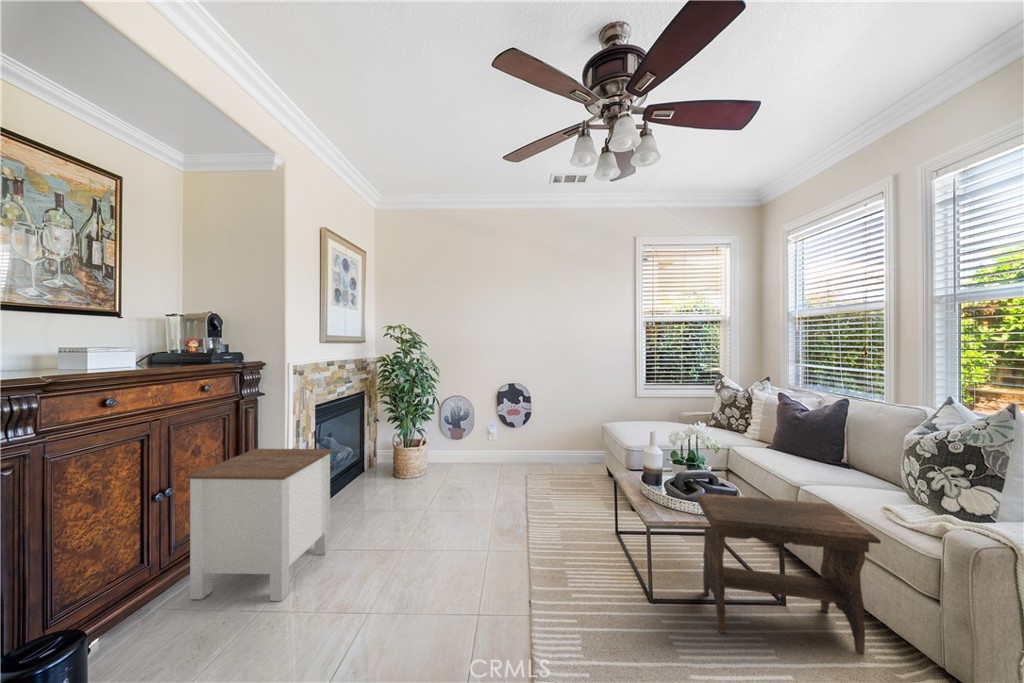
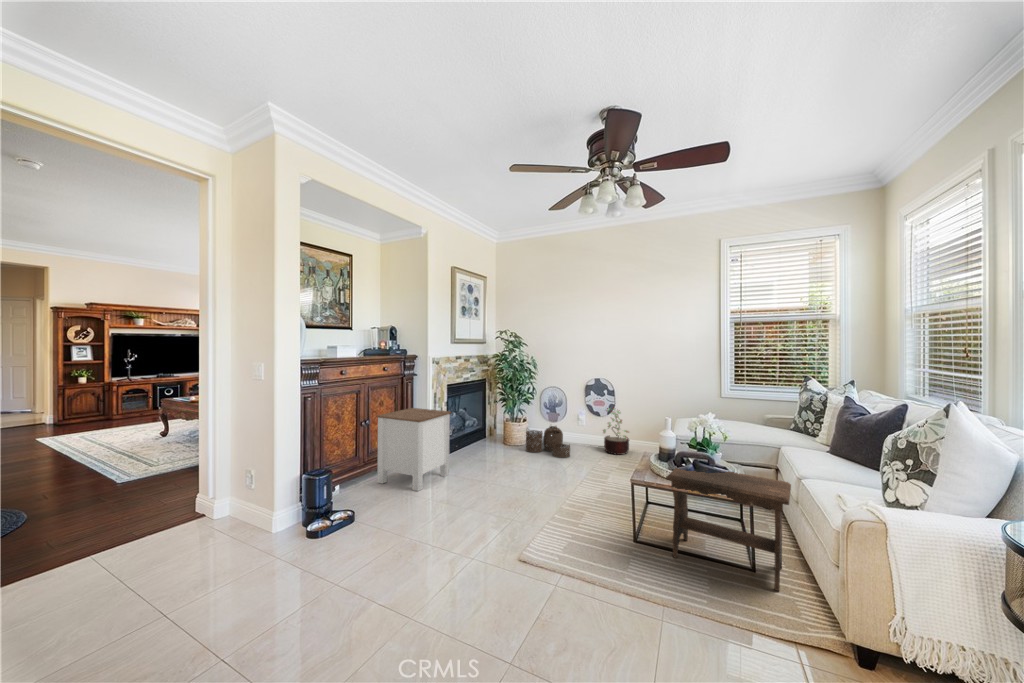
decorative plant: none [518,415,553,472] -> present [603,408,629,455]
woven basket: none [429,443,490,488] -> present [526,426,570,458]

